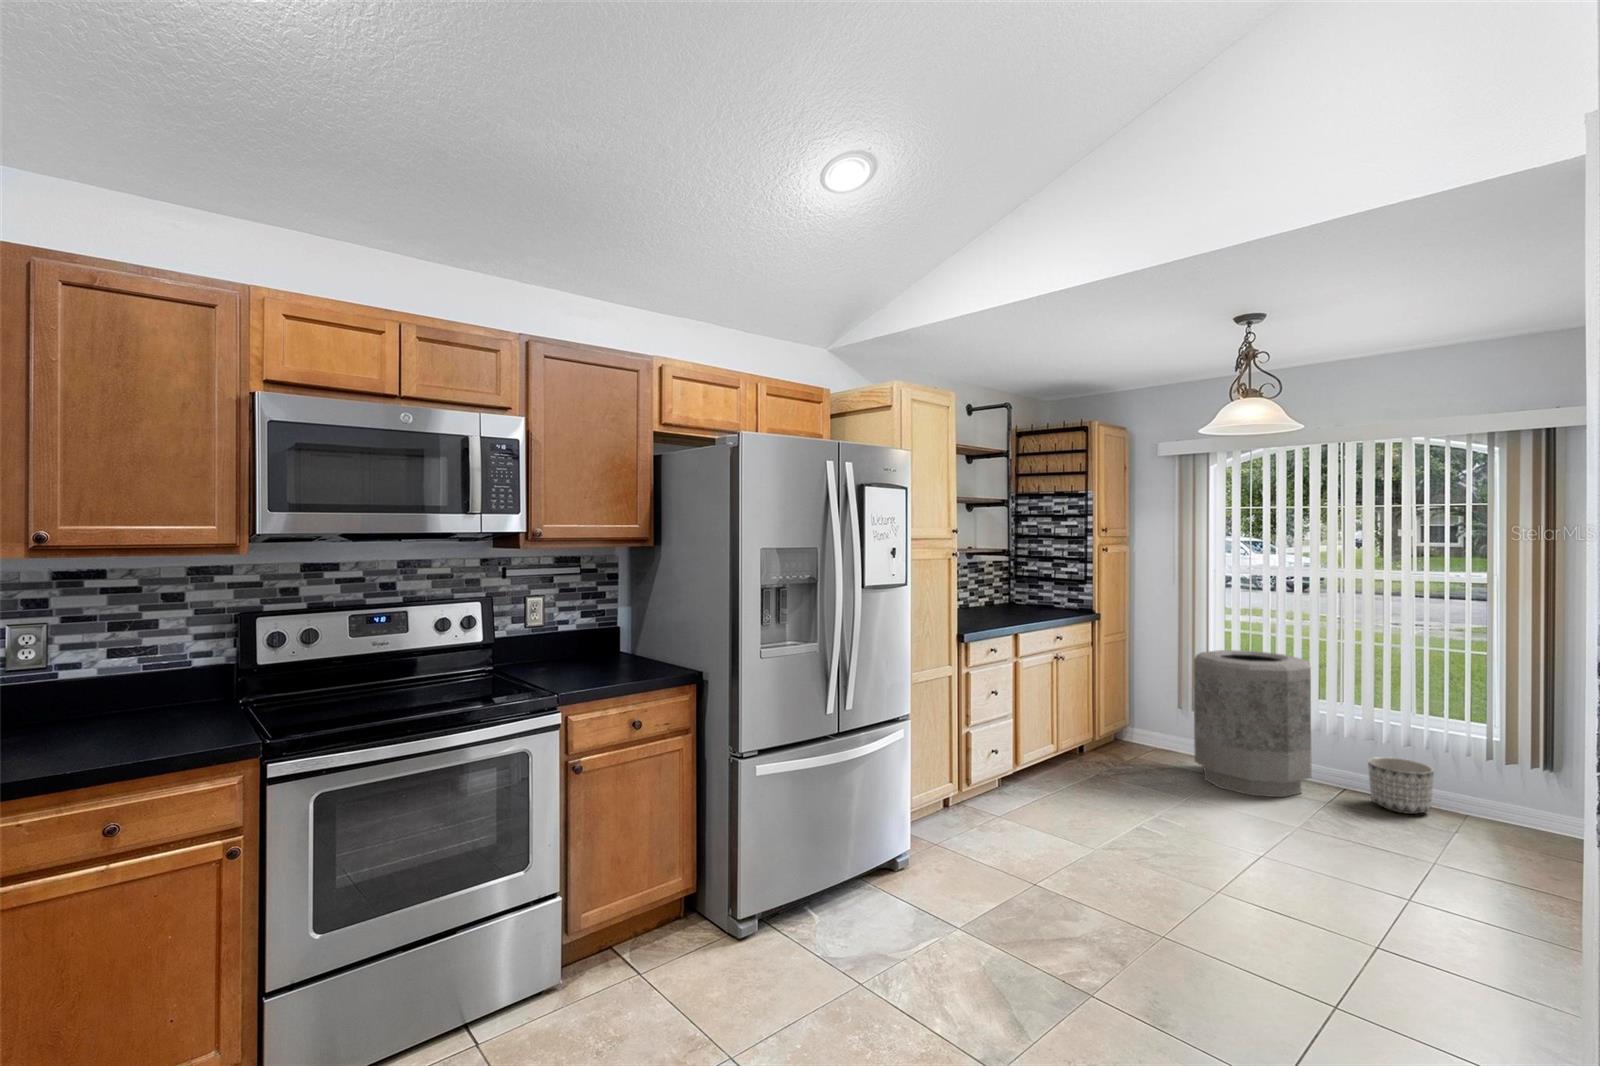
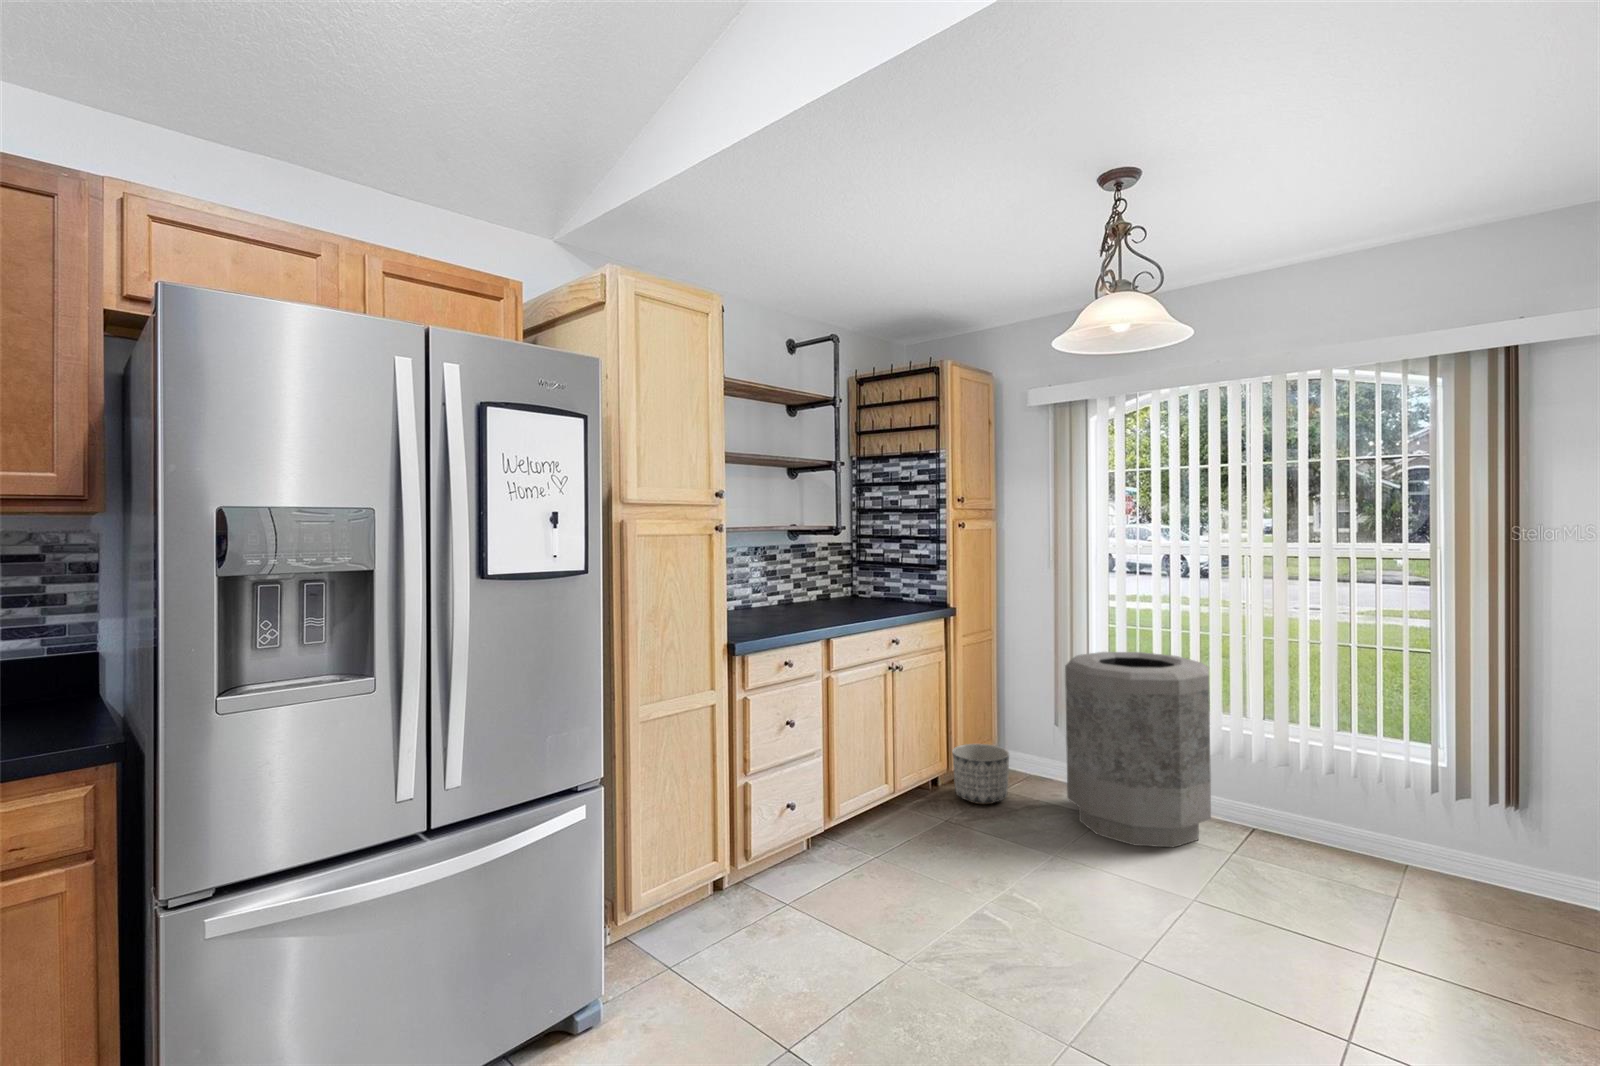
planter: present [1368,757,1434,814] -> present [952,744,1009,804]

